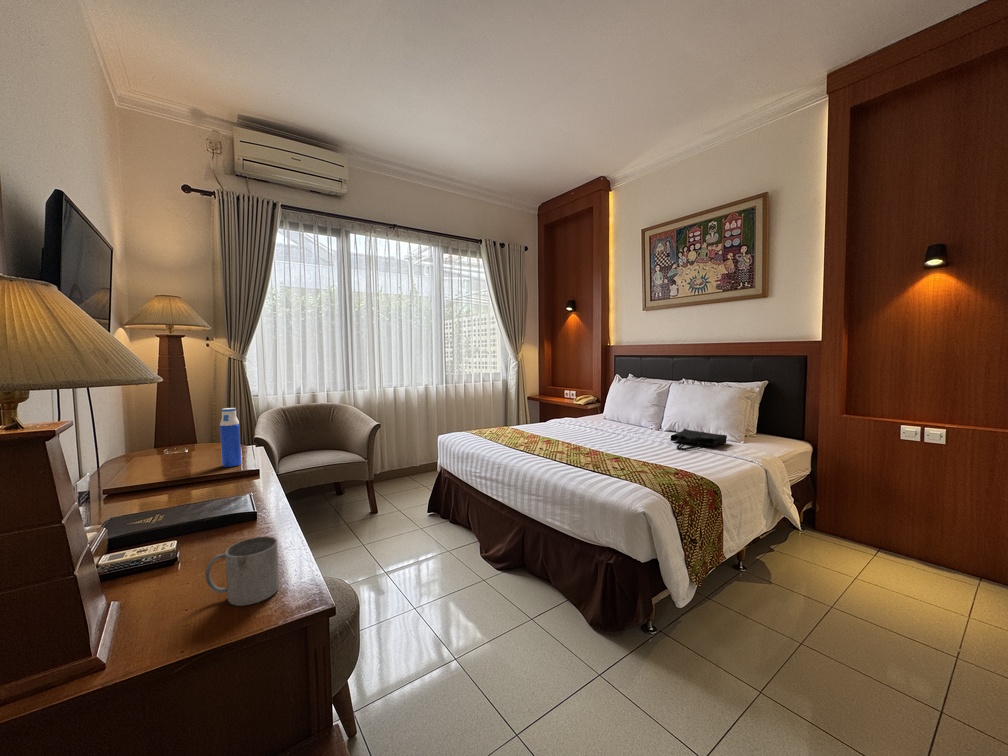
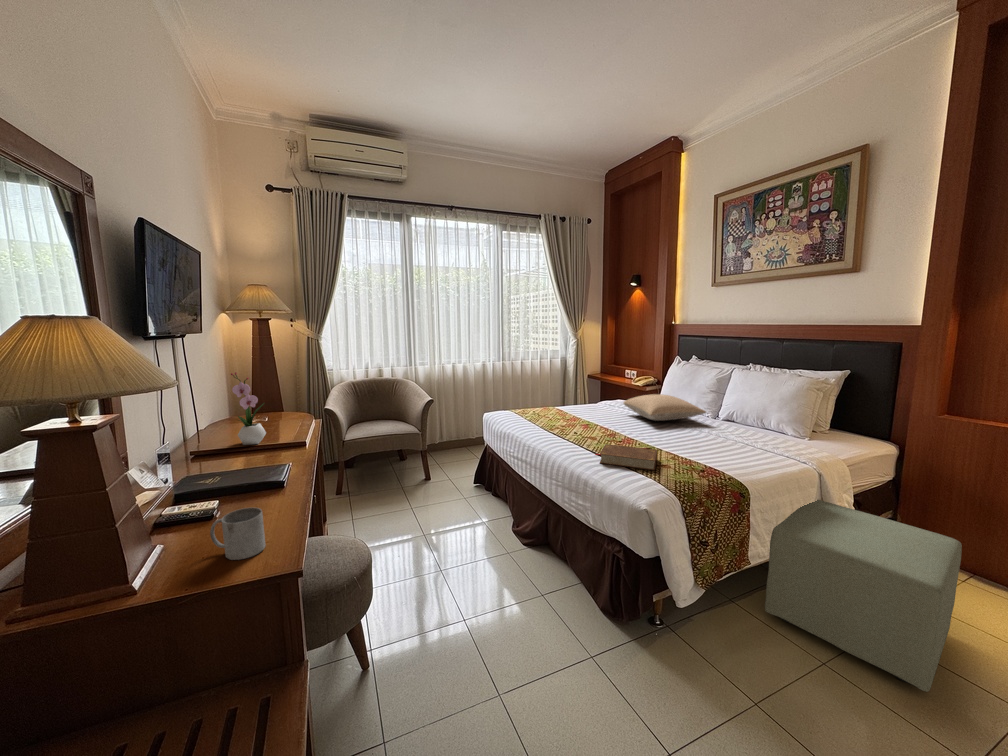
flower arrangement: none [162,389,205,479] -> present [231,372,266,445]
water bottle: present [220,408,241,467] -> none [280,387,298,436]
pillow: none [577,409,655,433] -> present [623,394,706,421]
tote bag: present [671,429,727,450] -> none [718,420,785,445]
book: none [572,455,635,476] -> present [596,444,657,470]
ottoman: none [741,493,894,652] -> present [765,500,962,692]

